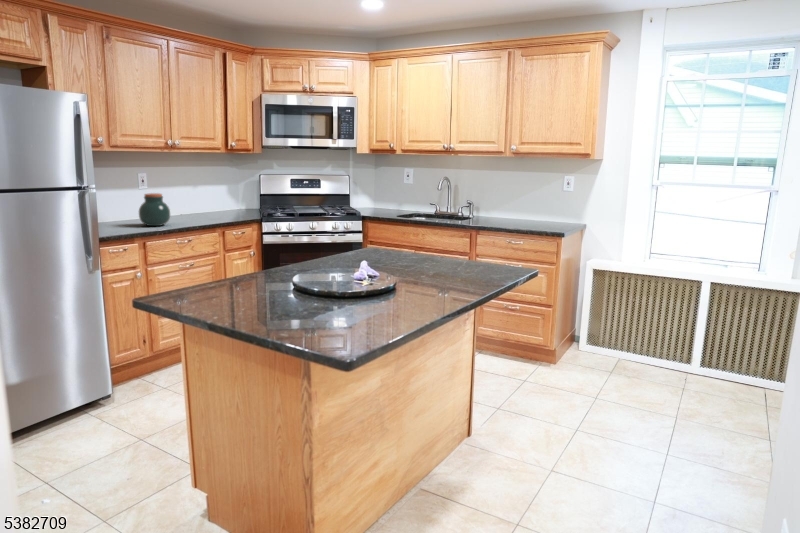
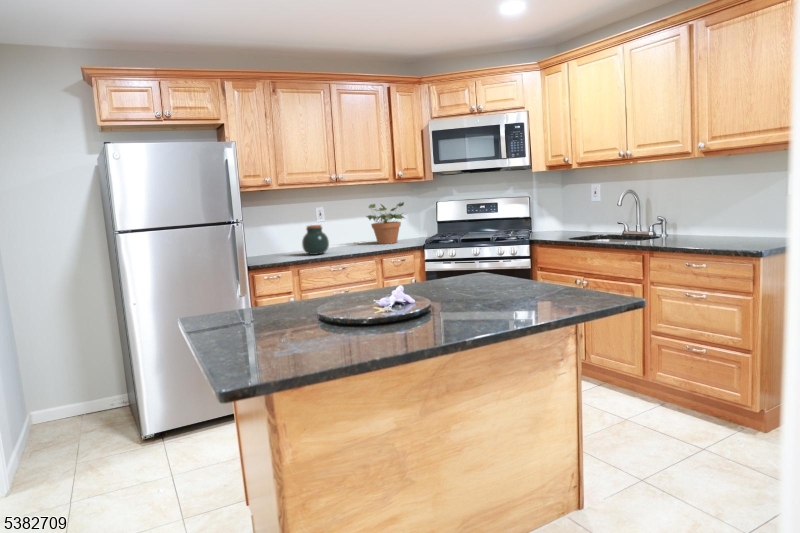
potted plant: none [194,173,241,216] -> present [366,202,404,244]

